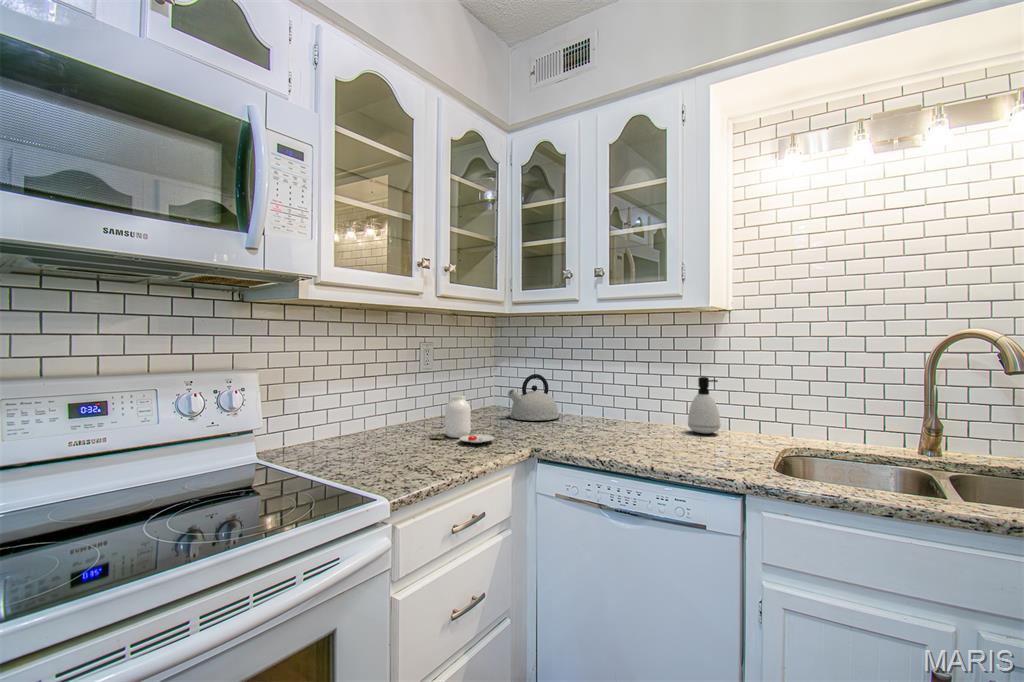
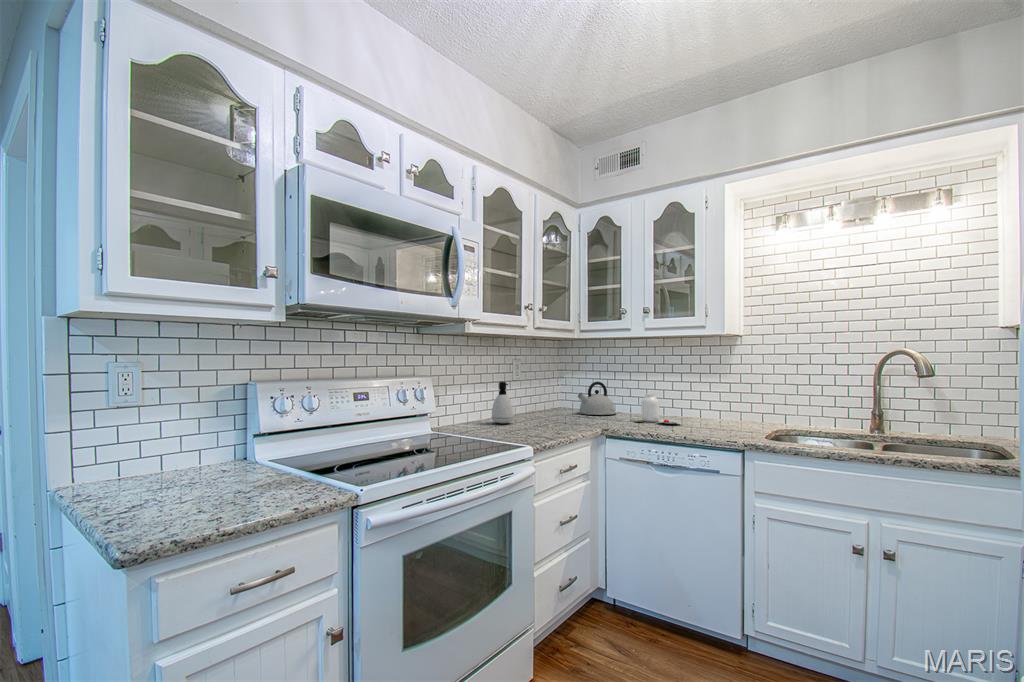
soap dispenser: present [688,377,720,434] -> present [492,382,514,424]
jar: present [431,395,494,443] -> present [634,394,681,424]

